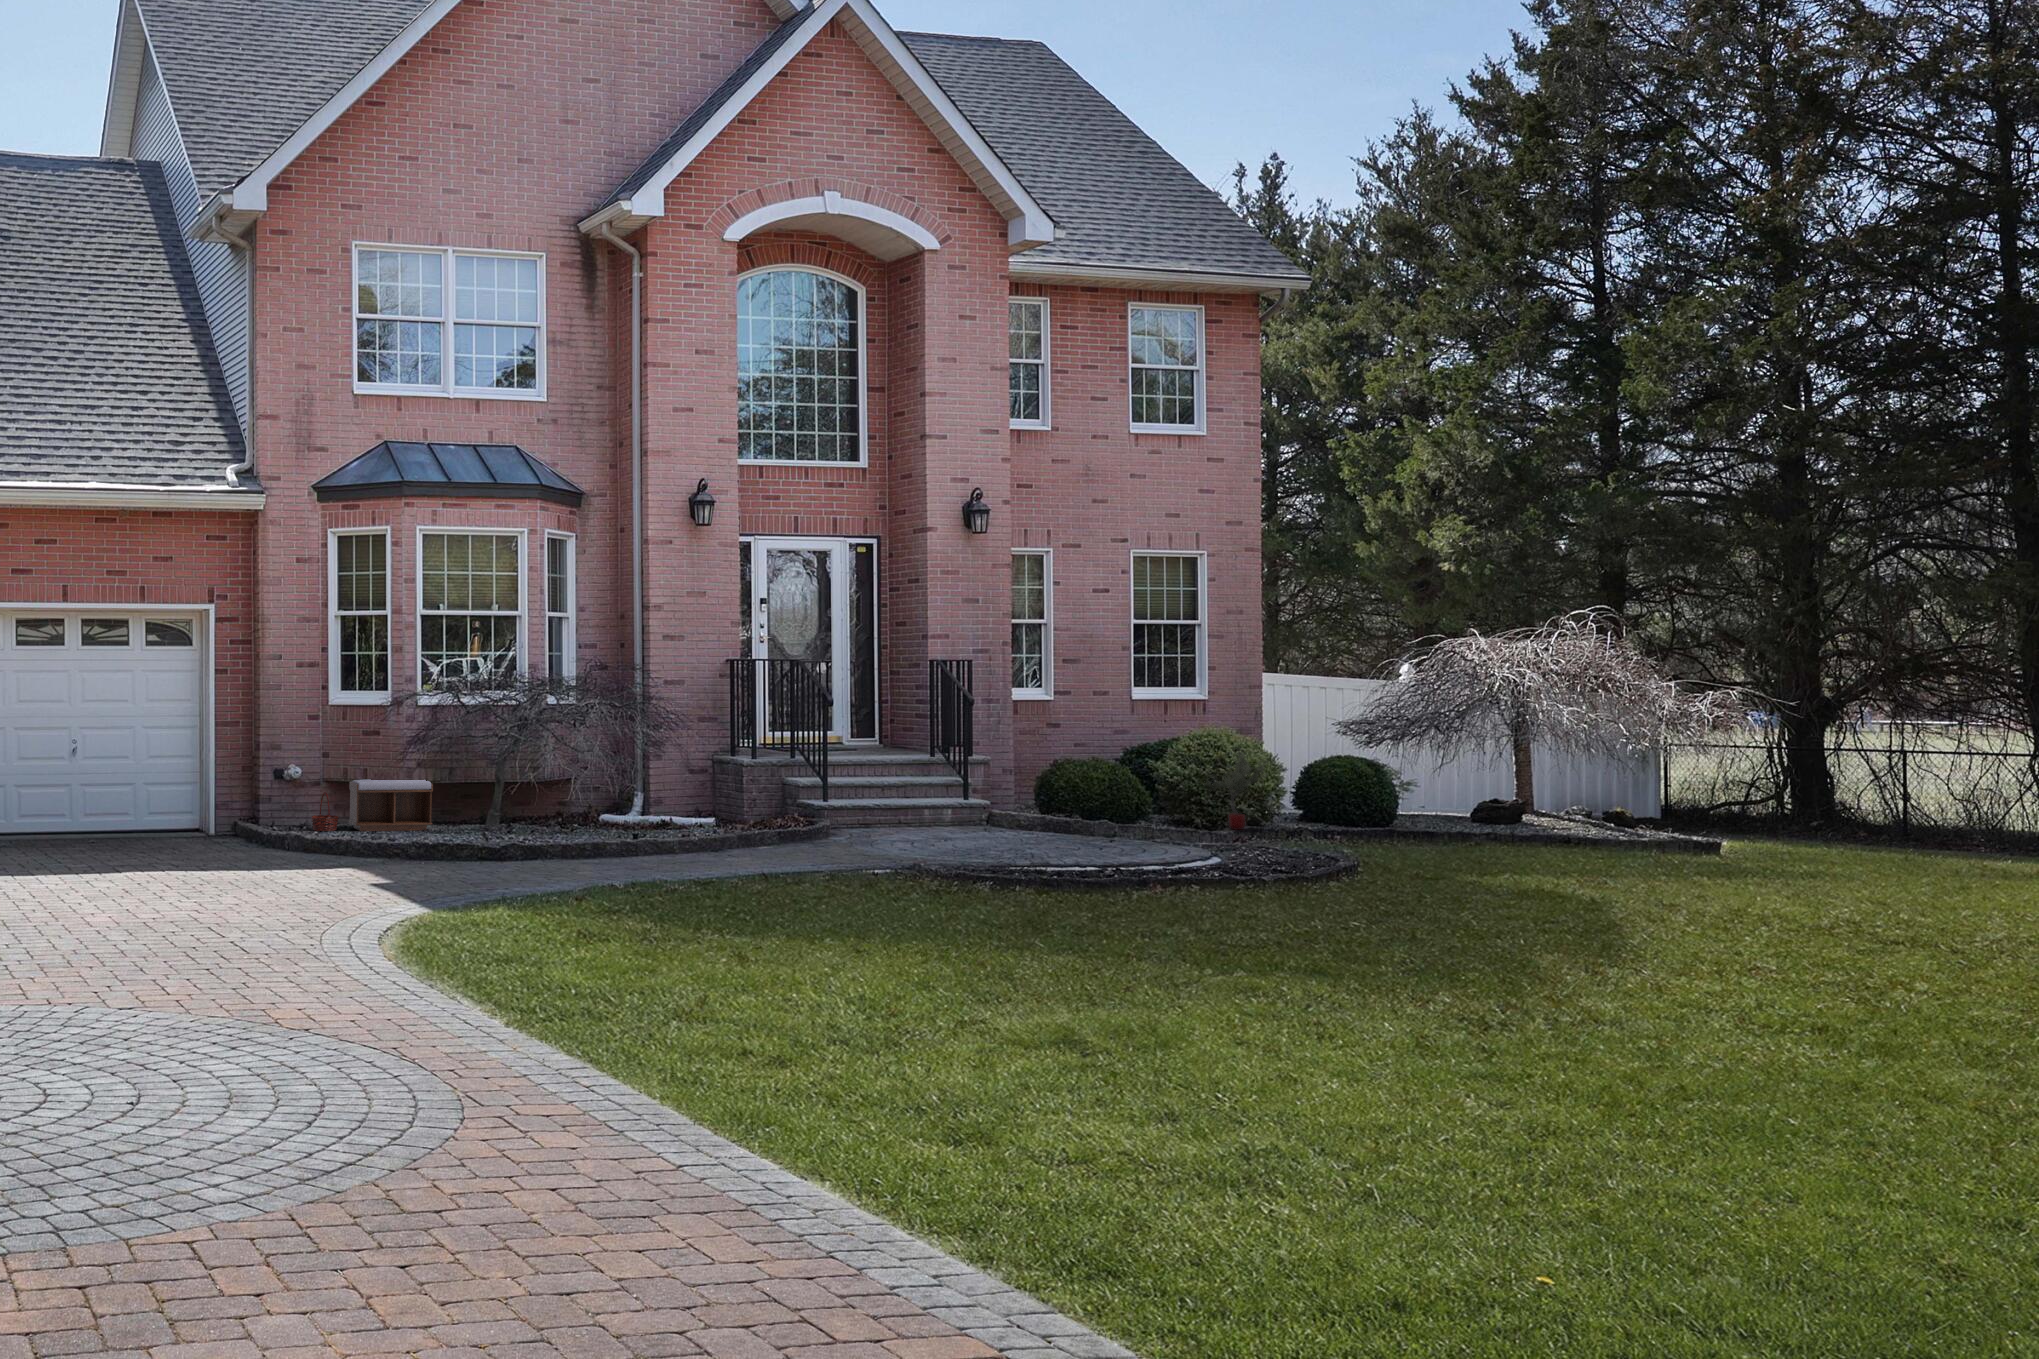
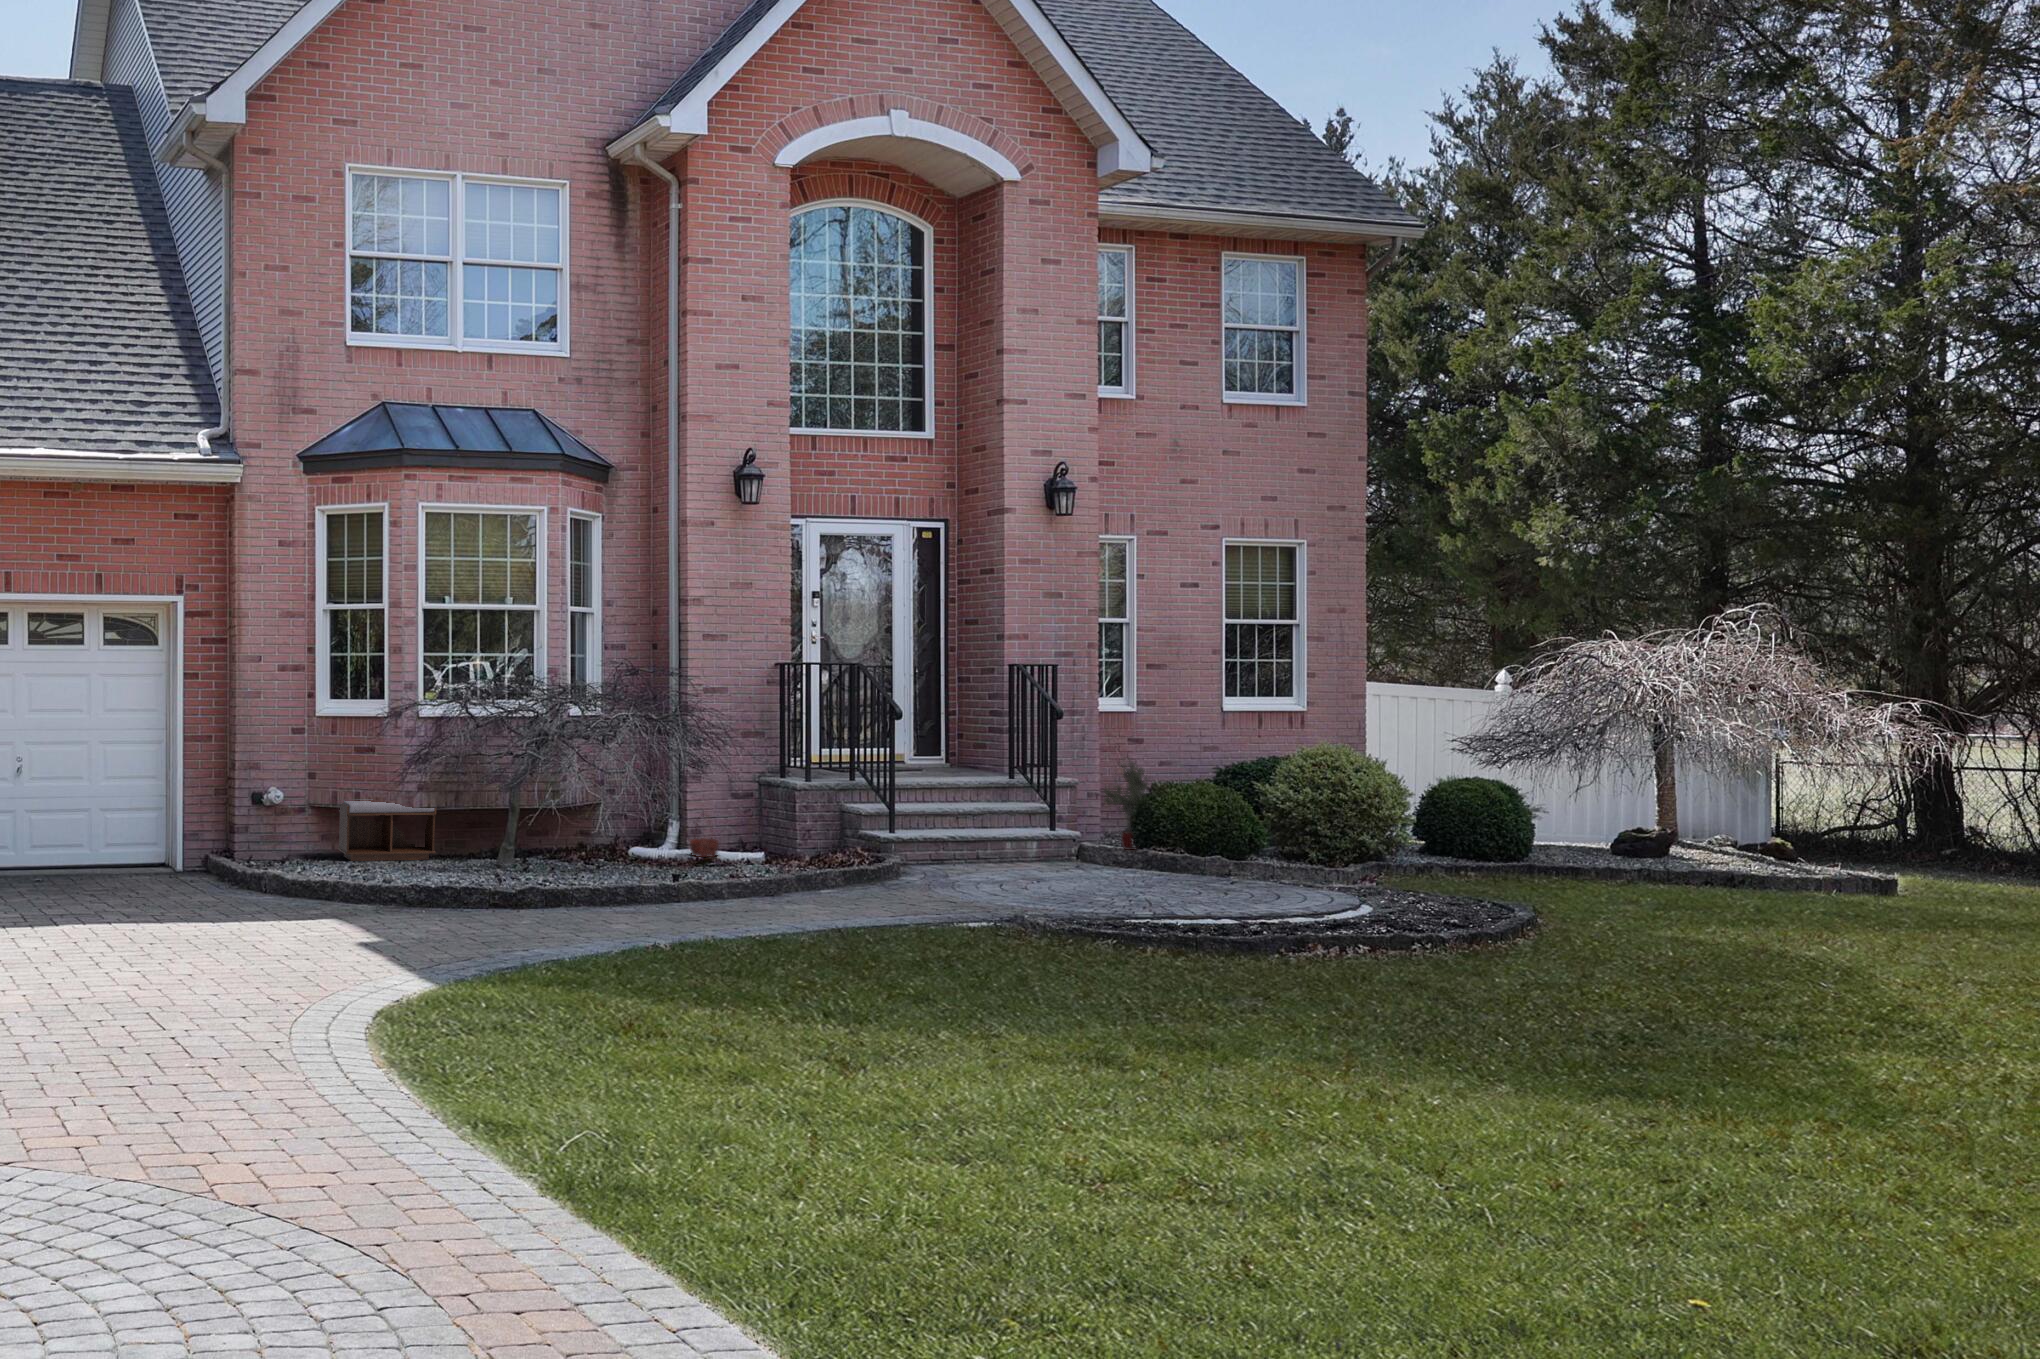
potted tree: present [1203,748,1268,830] -> present [1104,760,1148,850]
basket: present [312,792,339,831] -> present [689,837,719,857]

